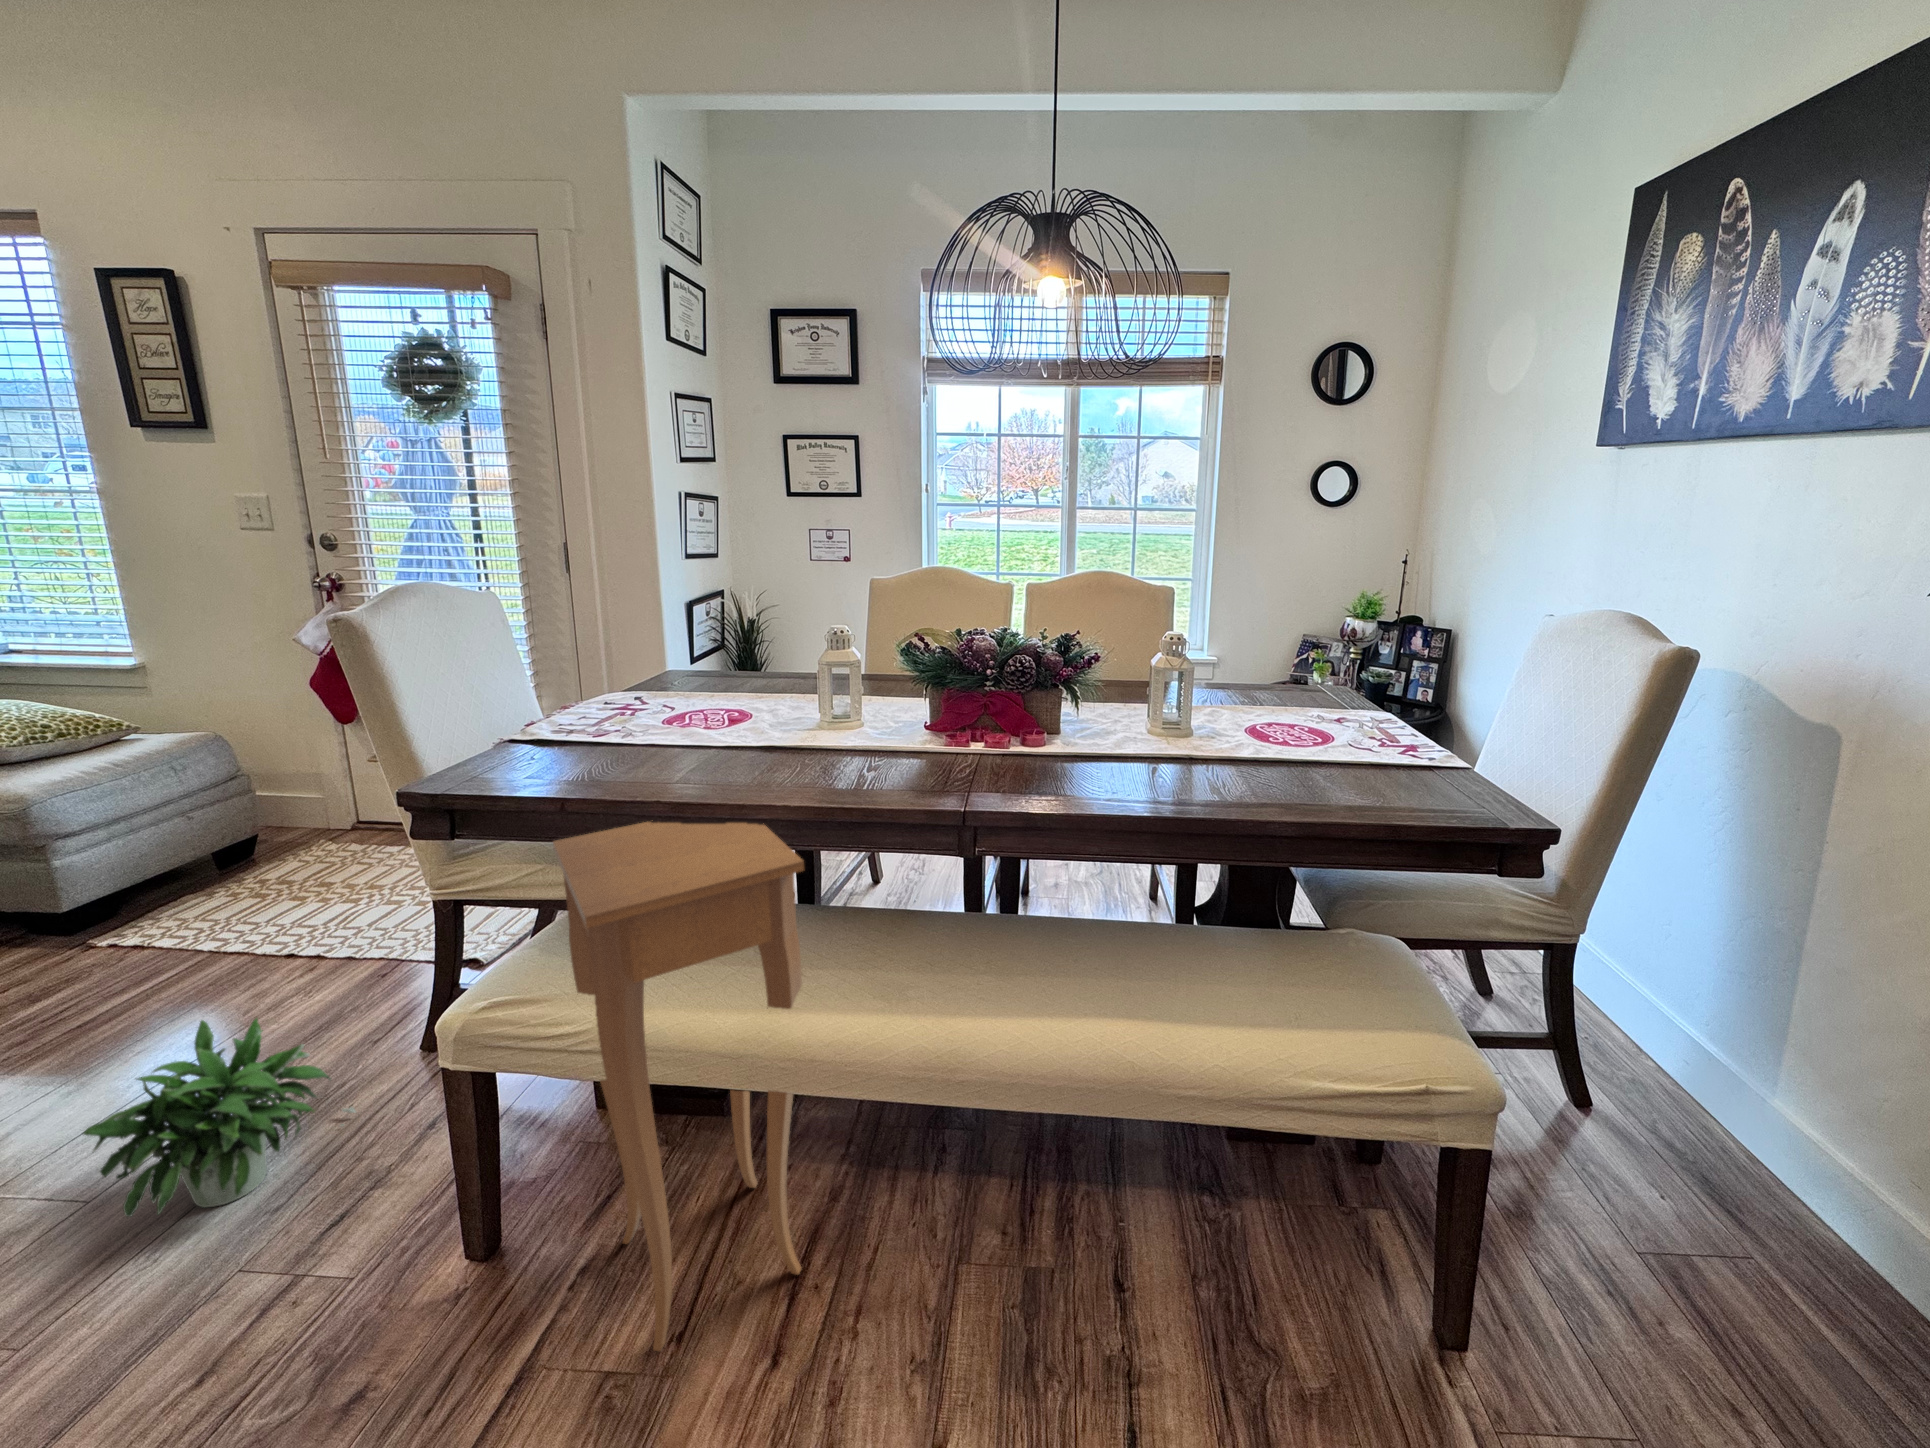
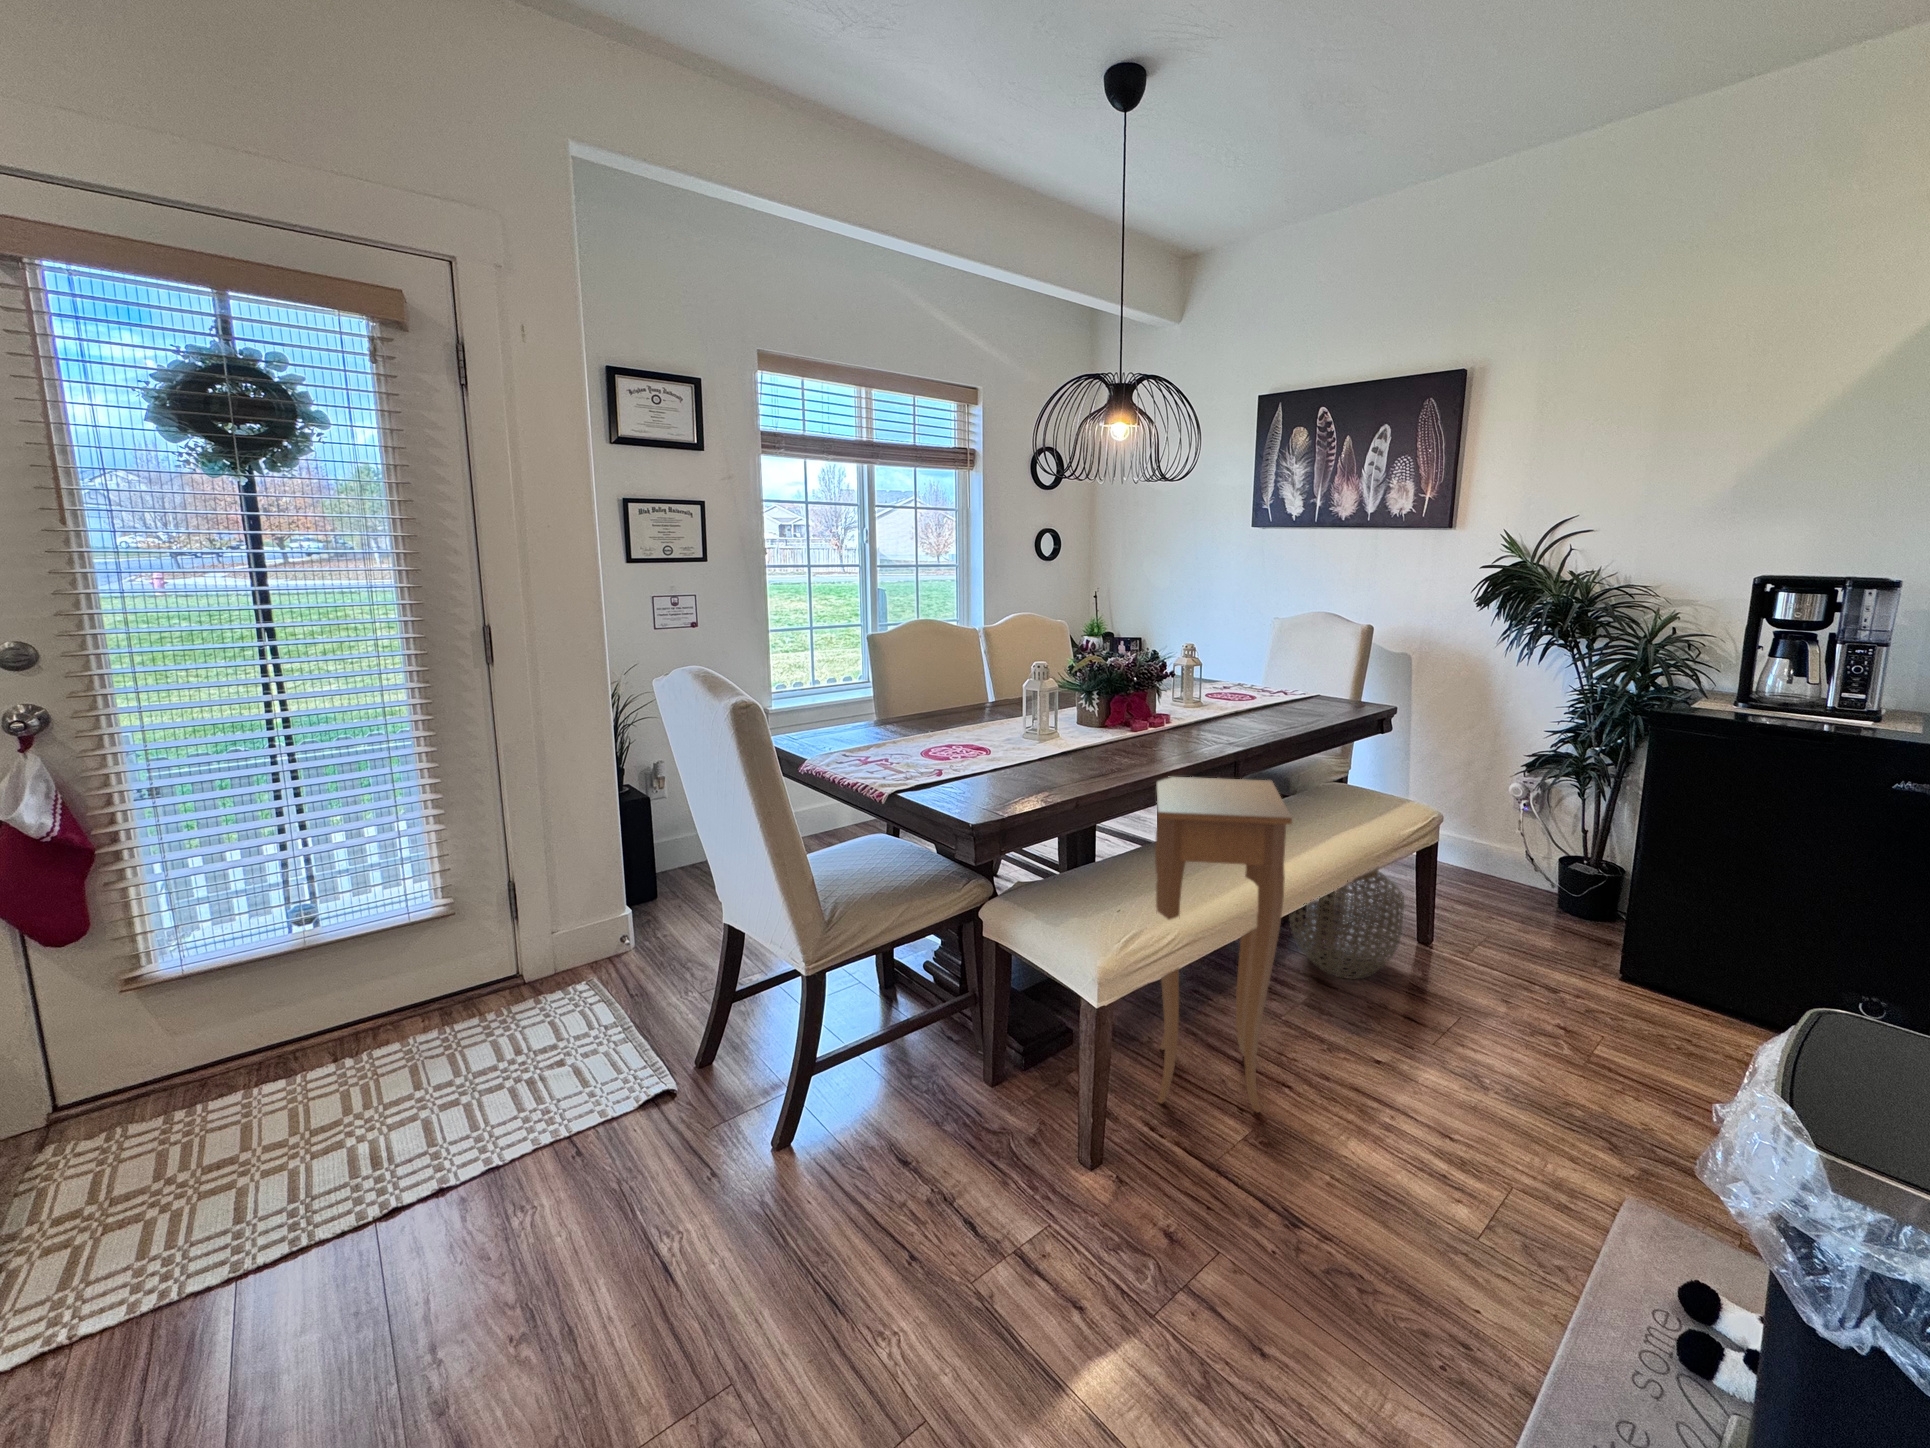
potted plant: present [83,1018,356,1217] -> none [763,1112,949,1300]
woven basket: none [1088,1051,1298,1317] -> present [1289,868,1404,979]

